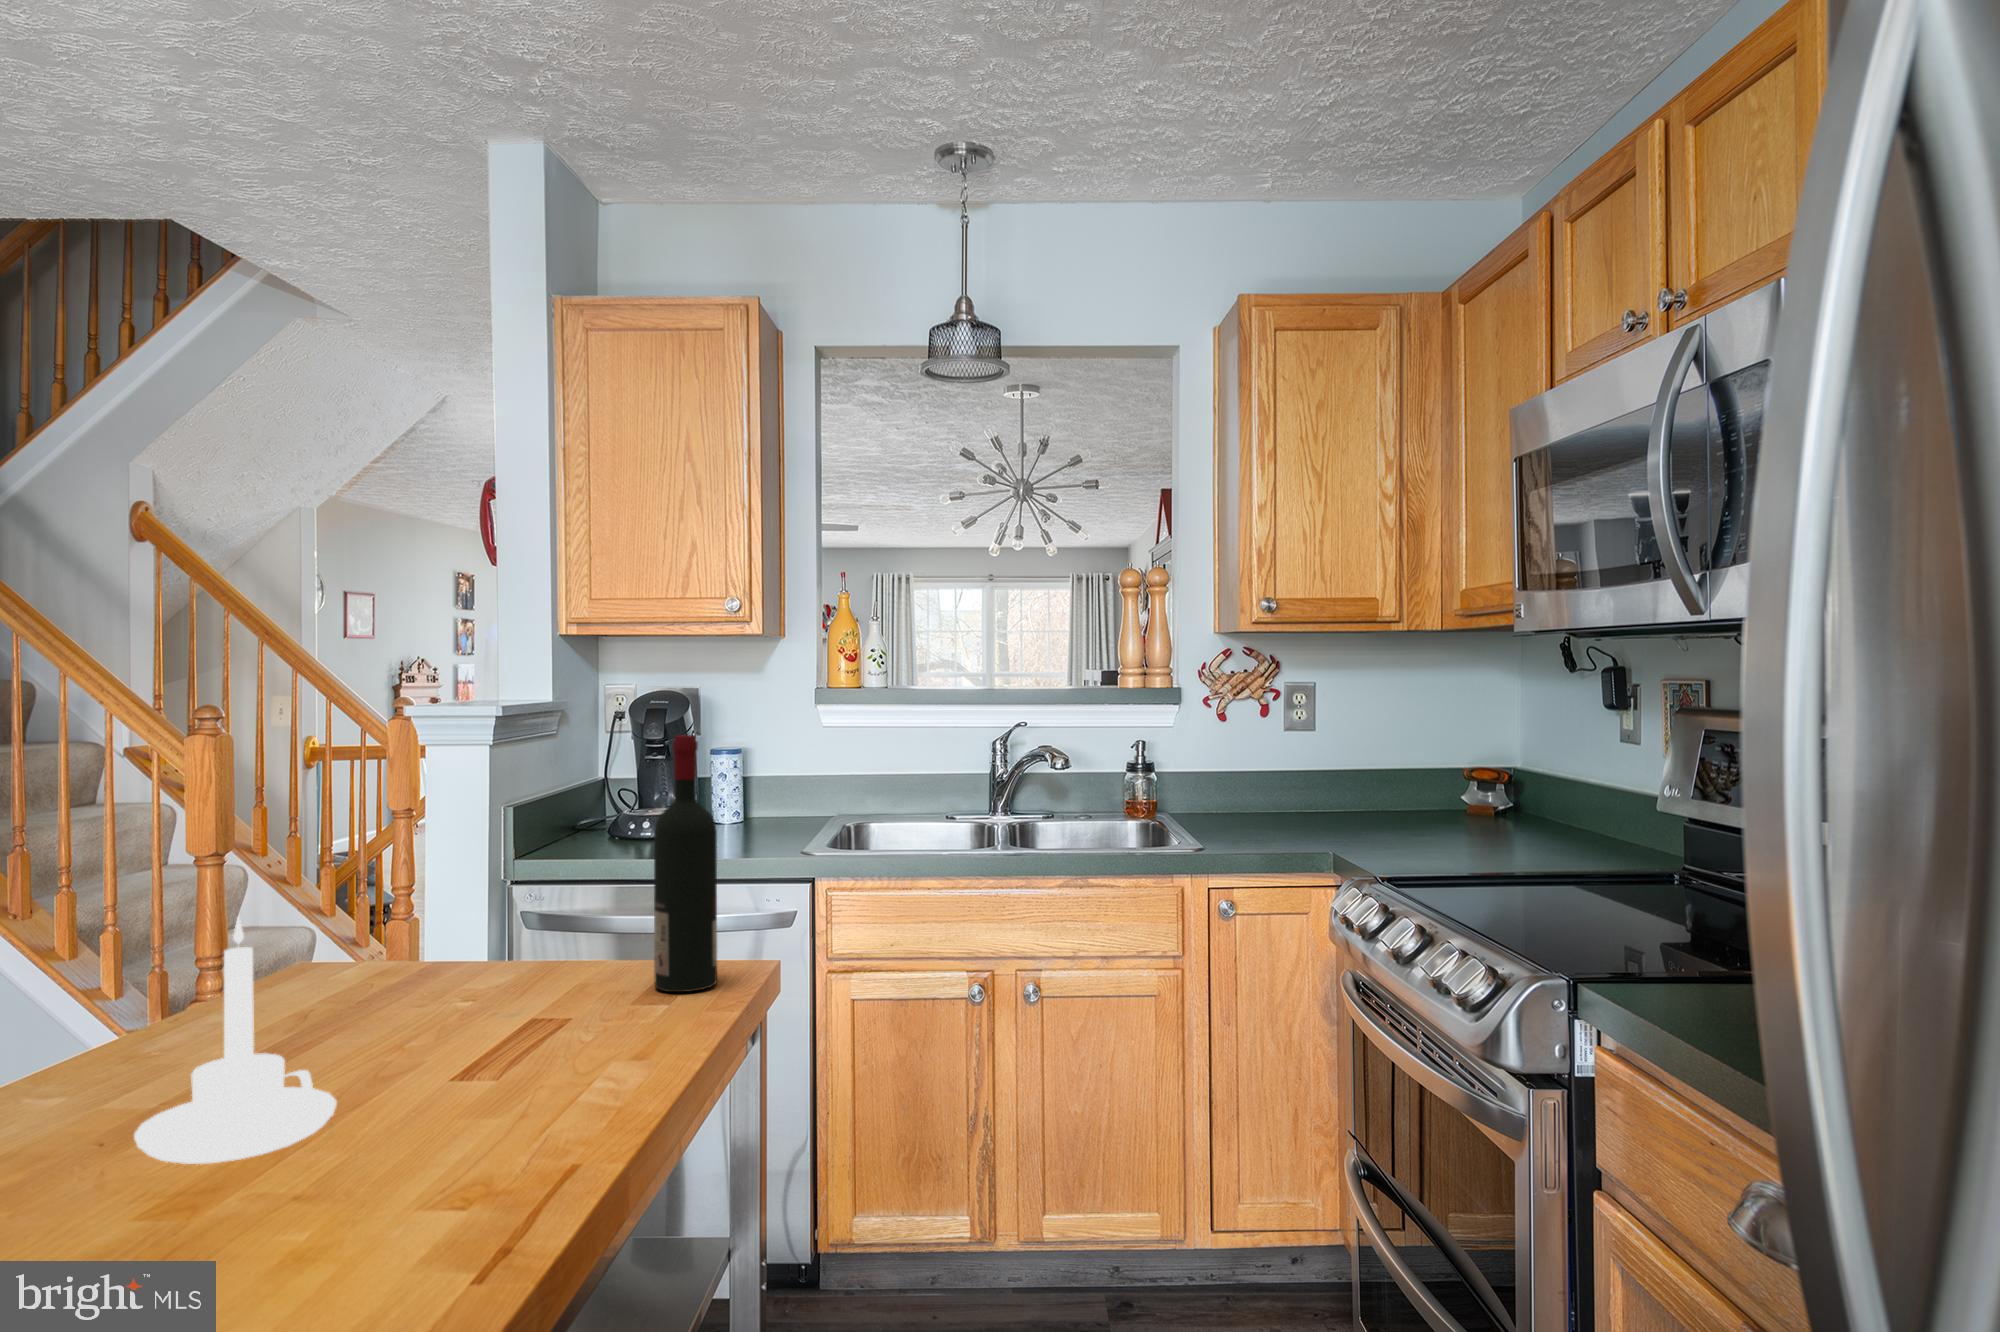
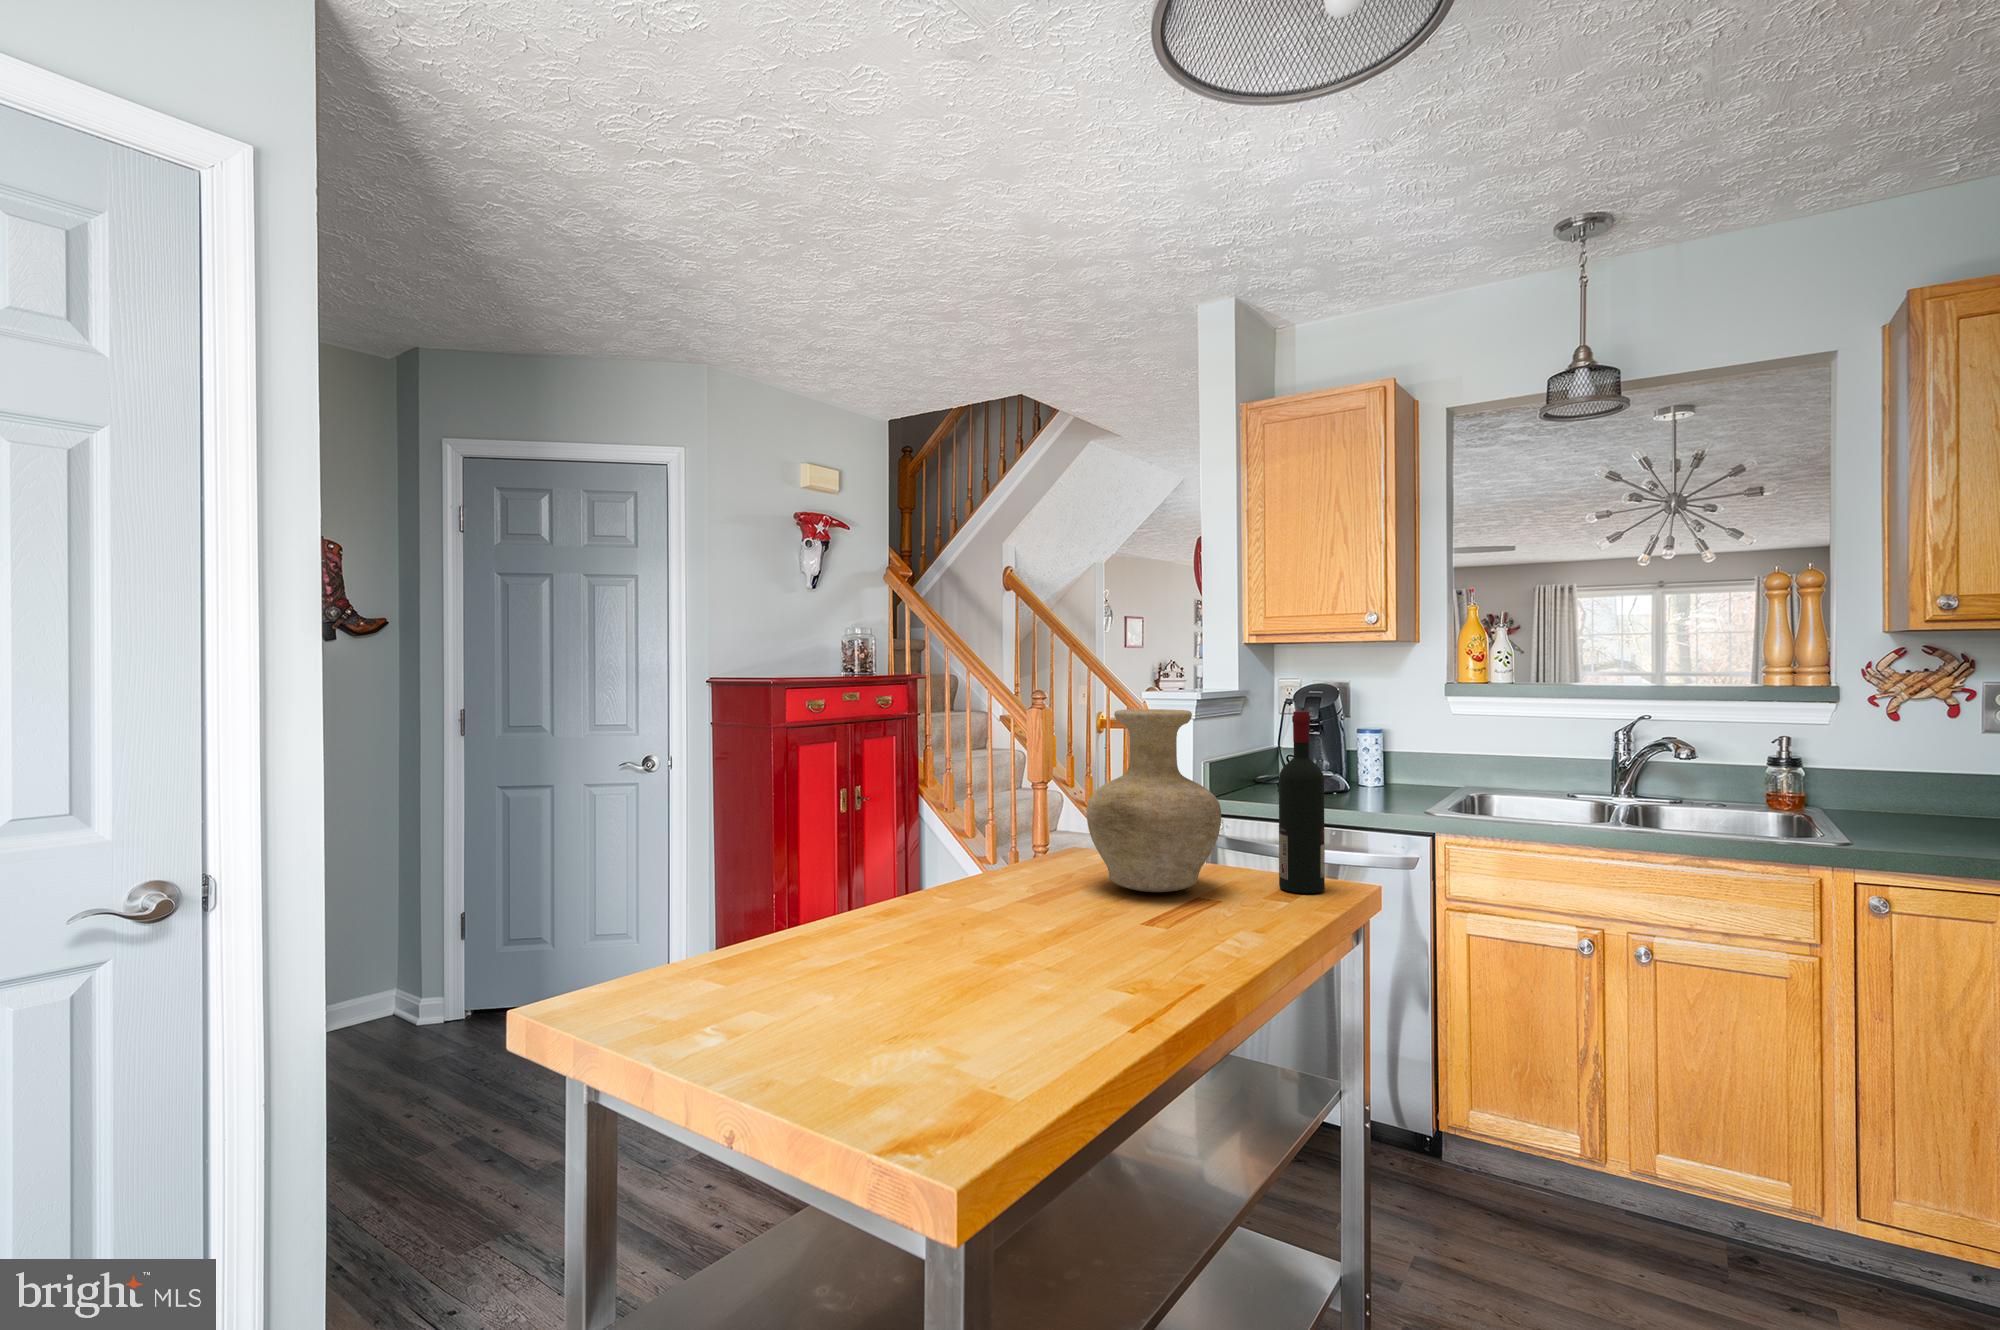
vase: none [346,739,573,1028] -> present [1086,709,1221,892]
candle holder: present [134,918,337,1164] -> none [974,802,1072,938]

